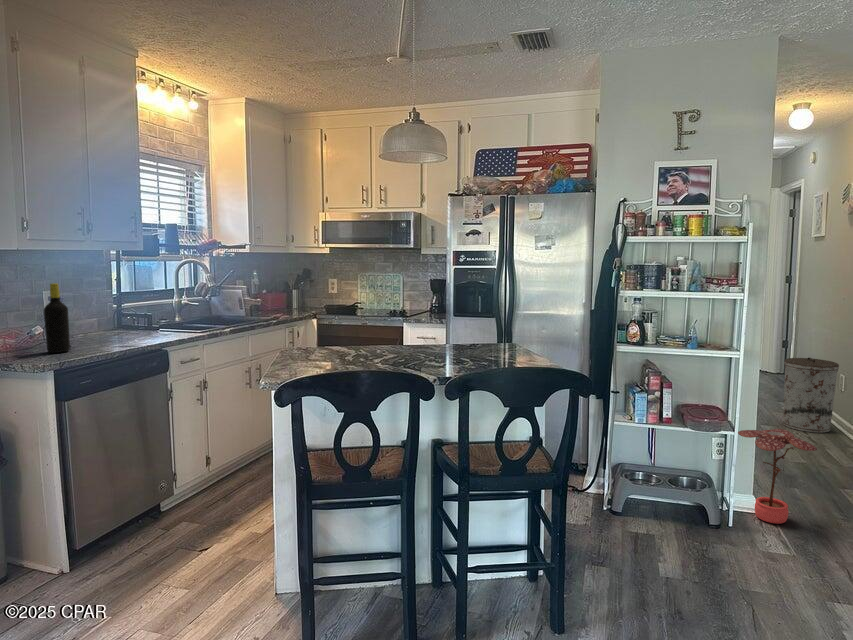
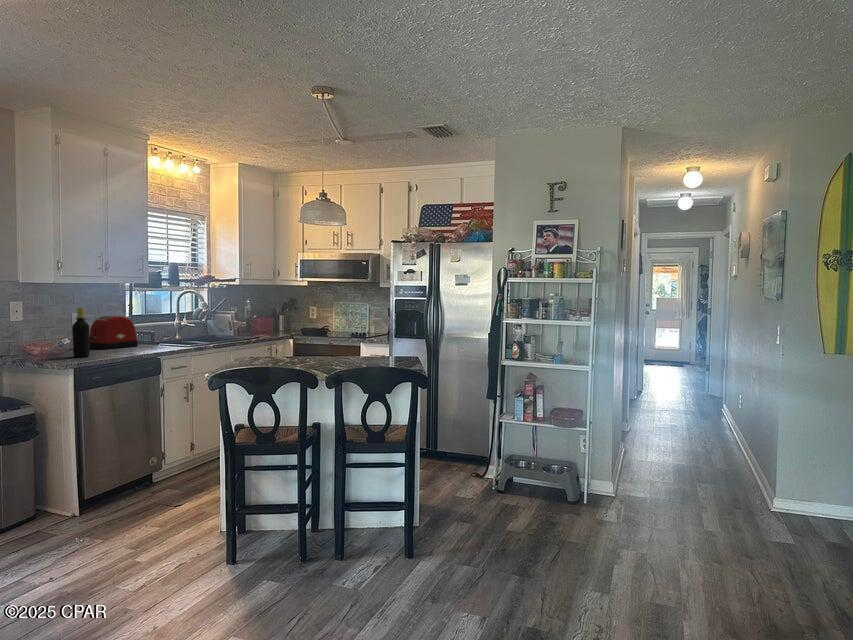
toaster: none [62,293,132,339] -> present [89,316,138,349]
trash can: present [783,358,839,433] -> none [692,380,735,445]
potted plant: present [738,429,817,524] -> none [598,431,649,505]

